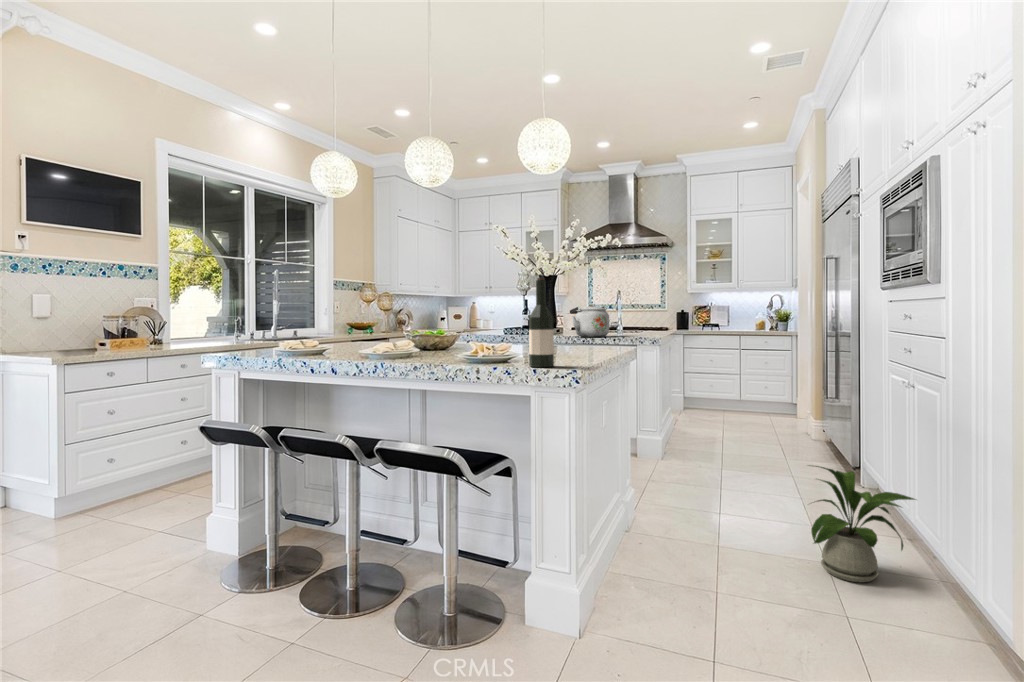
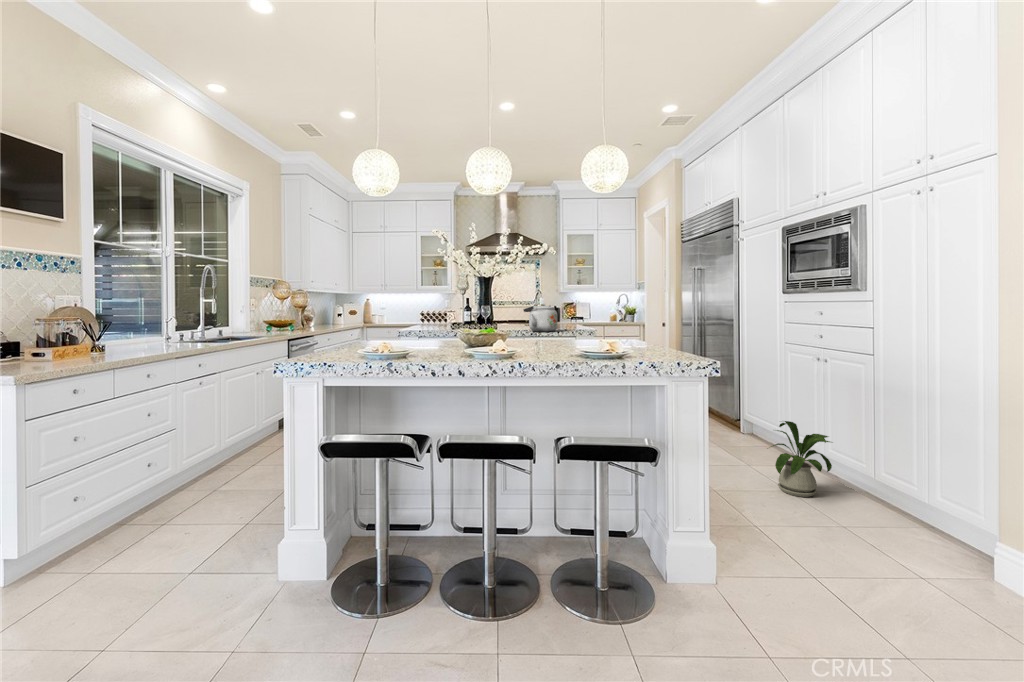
wine bottle: present [529,278,554,367] -> none [668,288,689,361]

